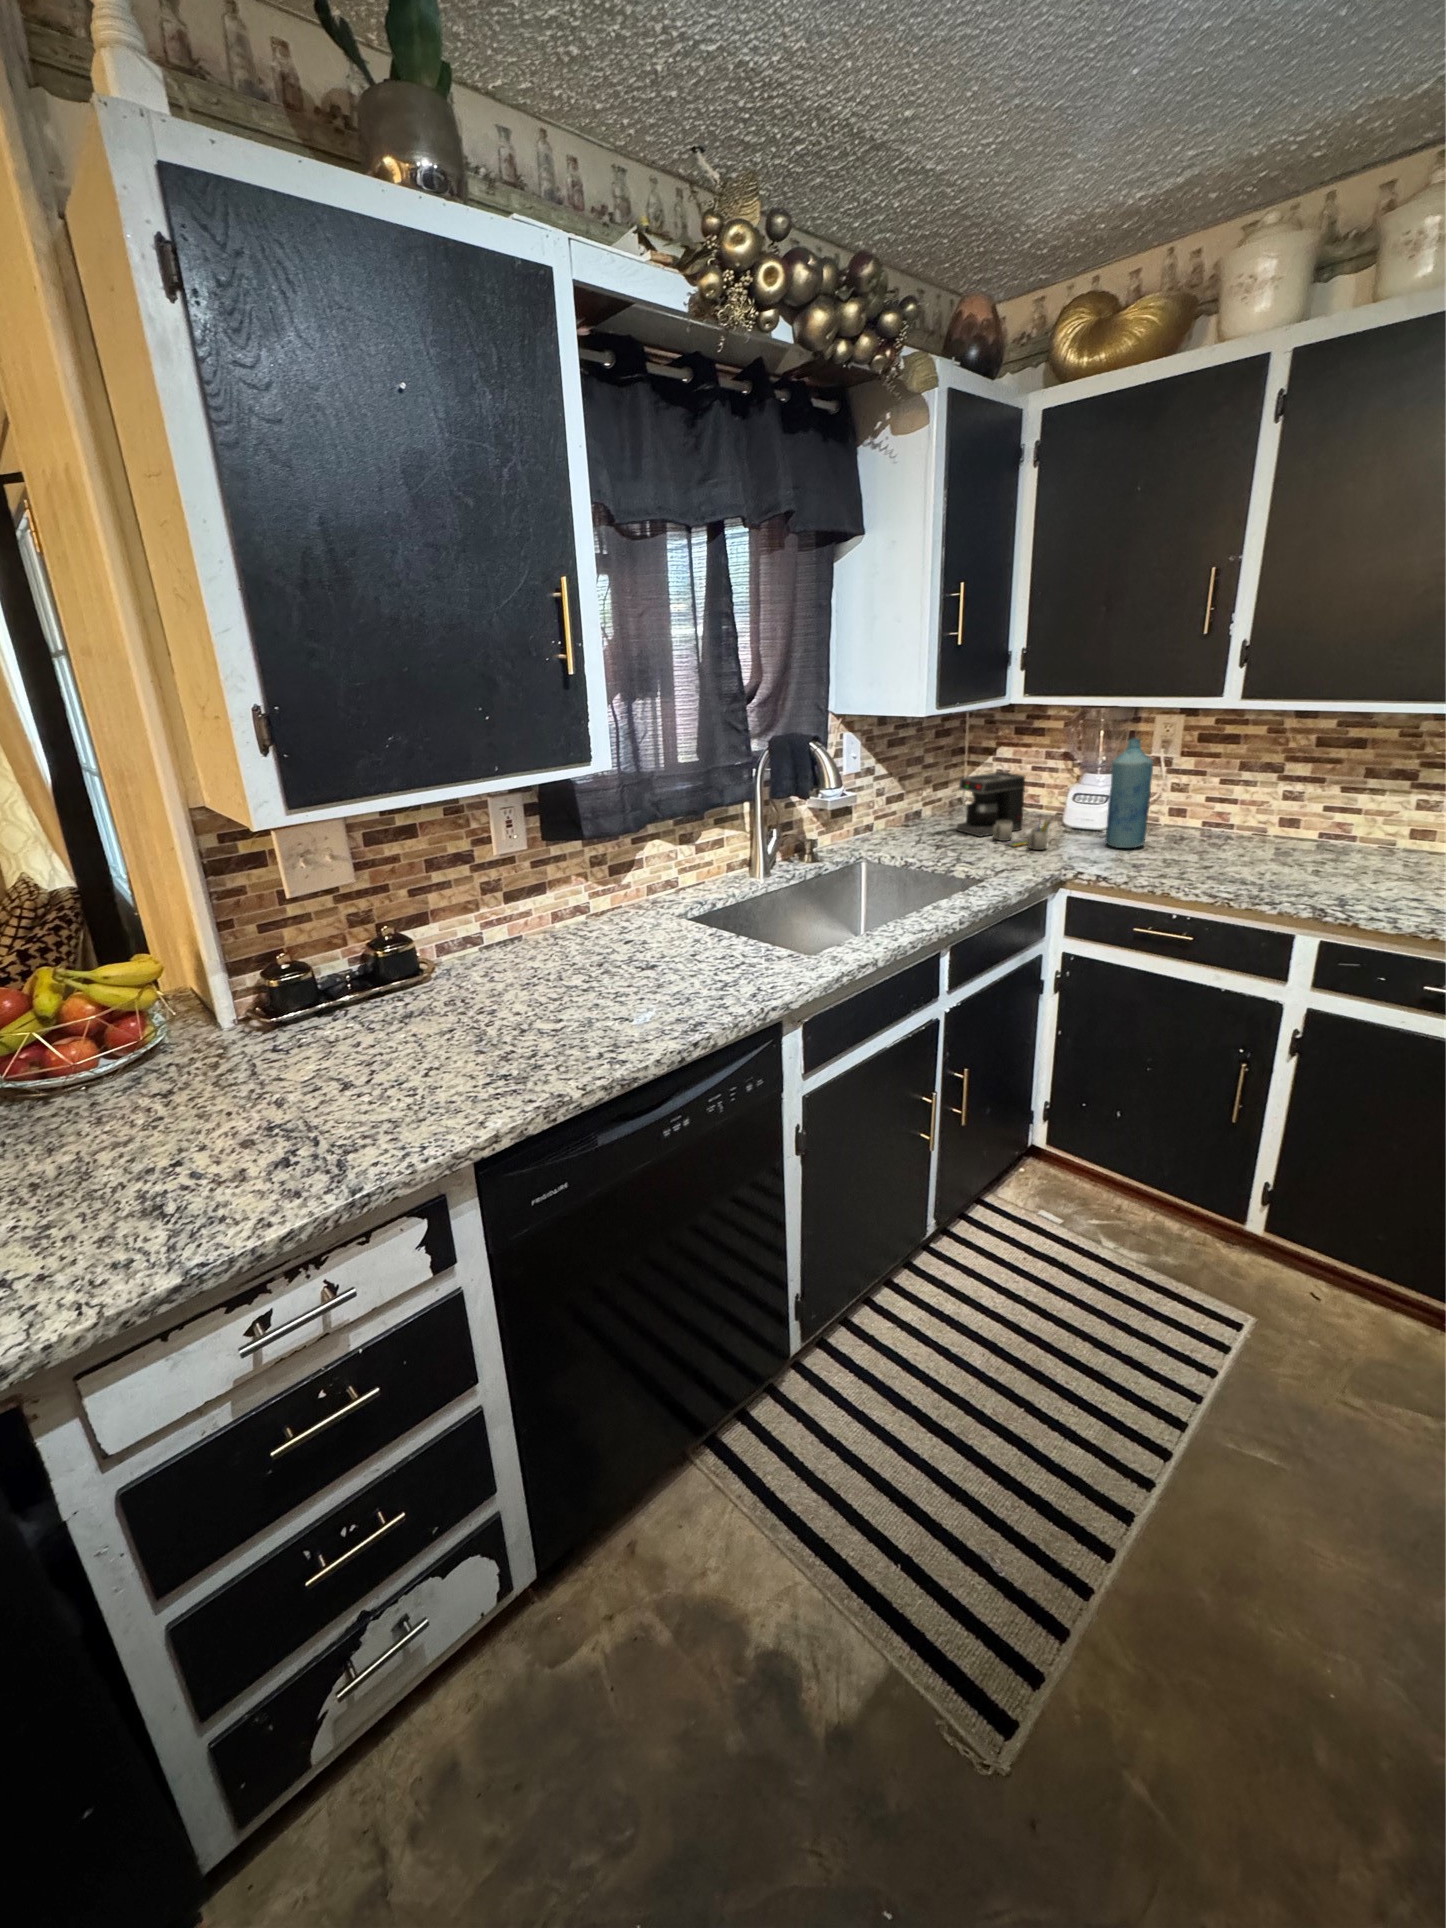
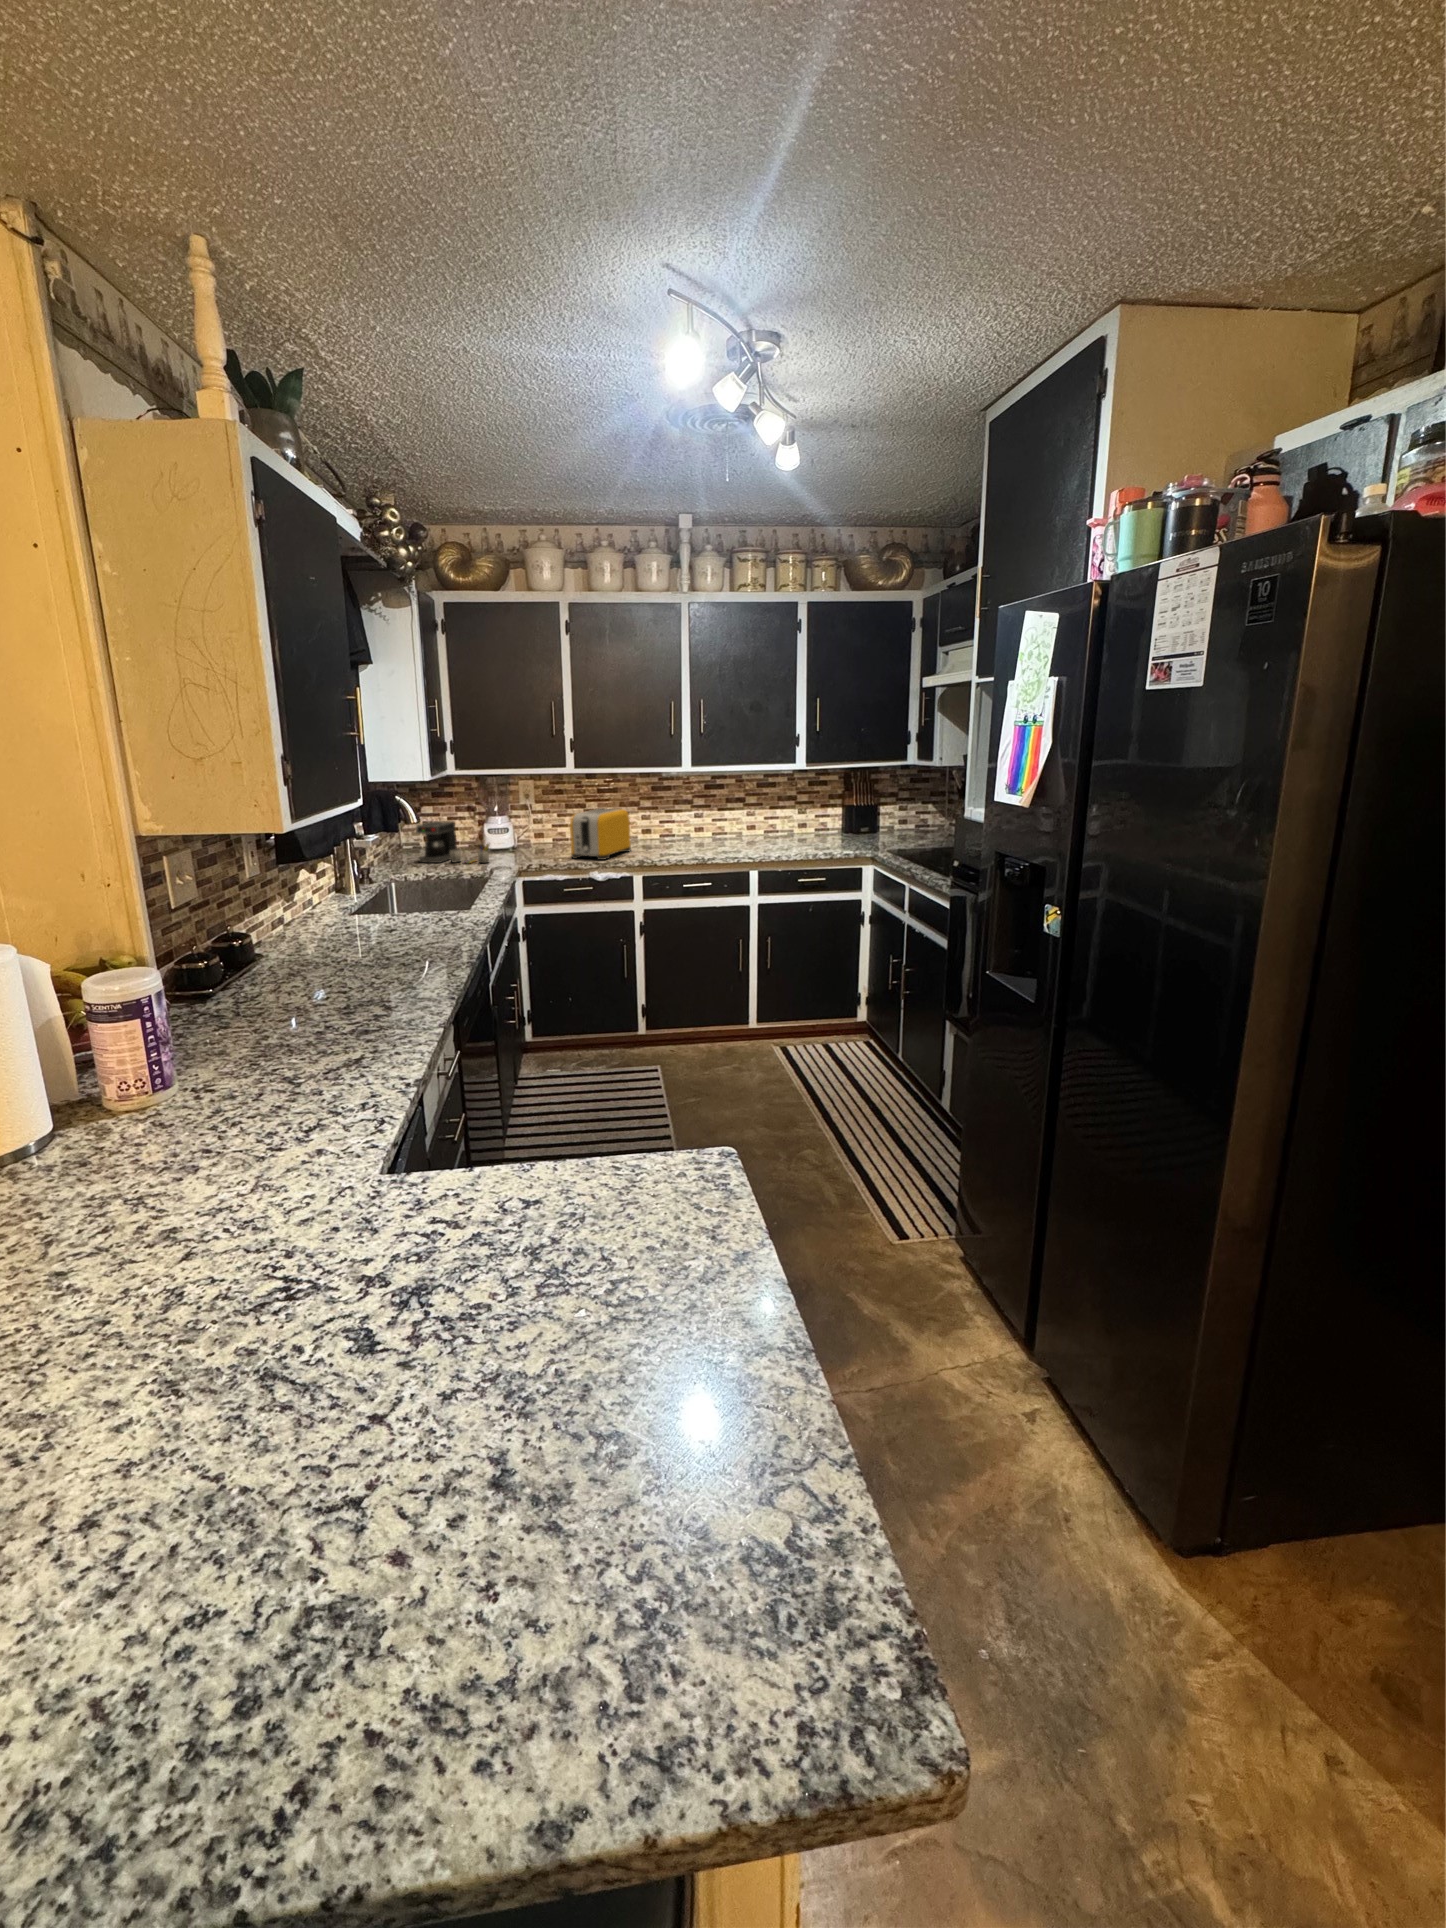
bottle: present [1105,738,1153,848] -> none [511,793,536,856]
toaster: none [1194,779,1365,886] -> present [570,809,631,860]

